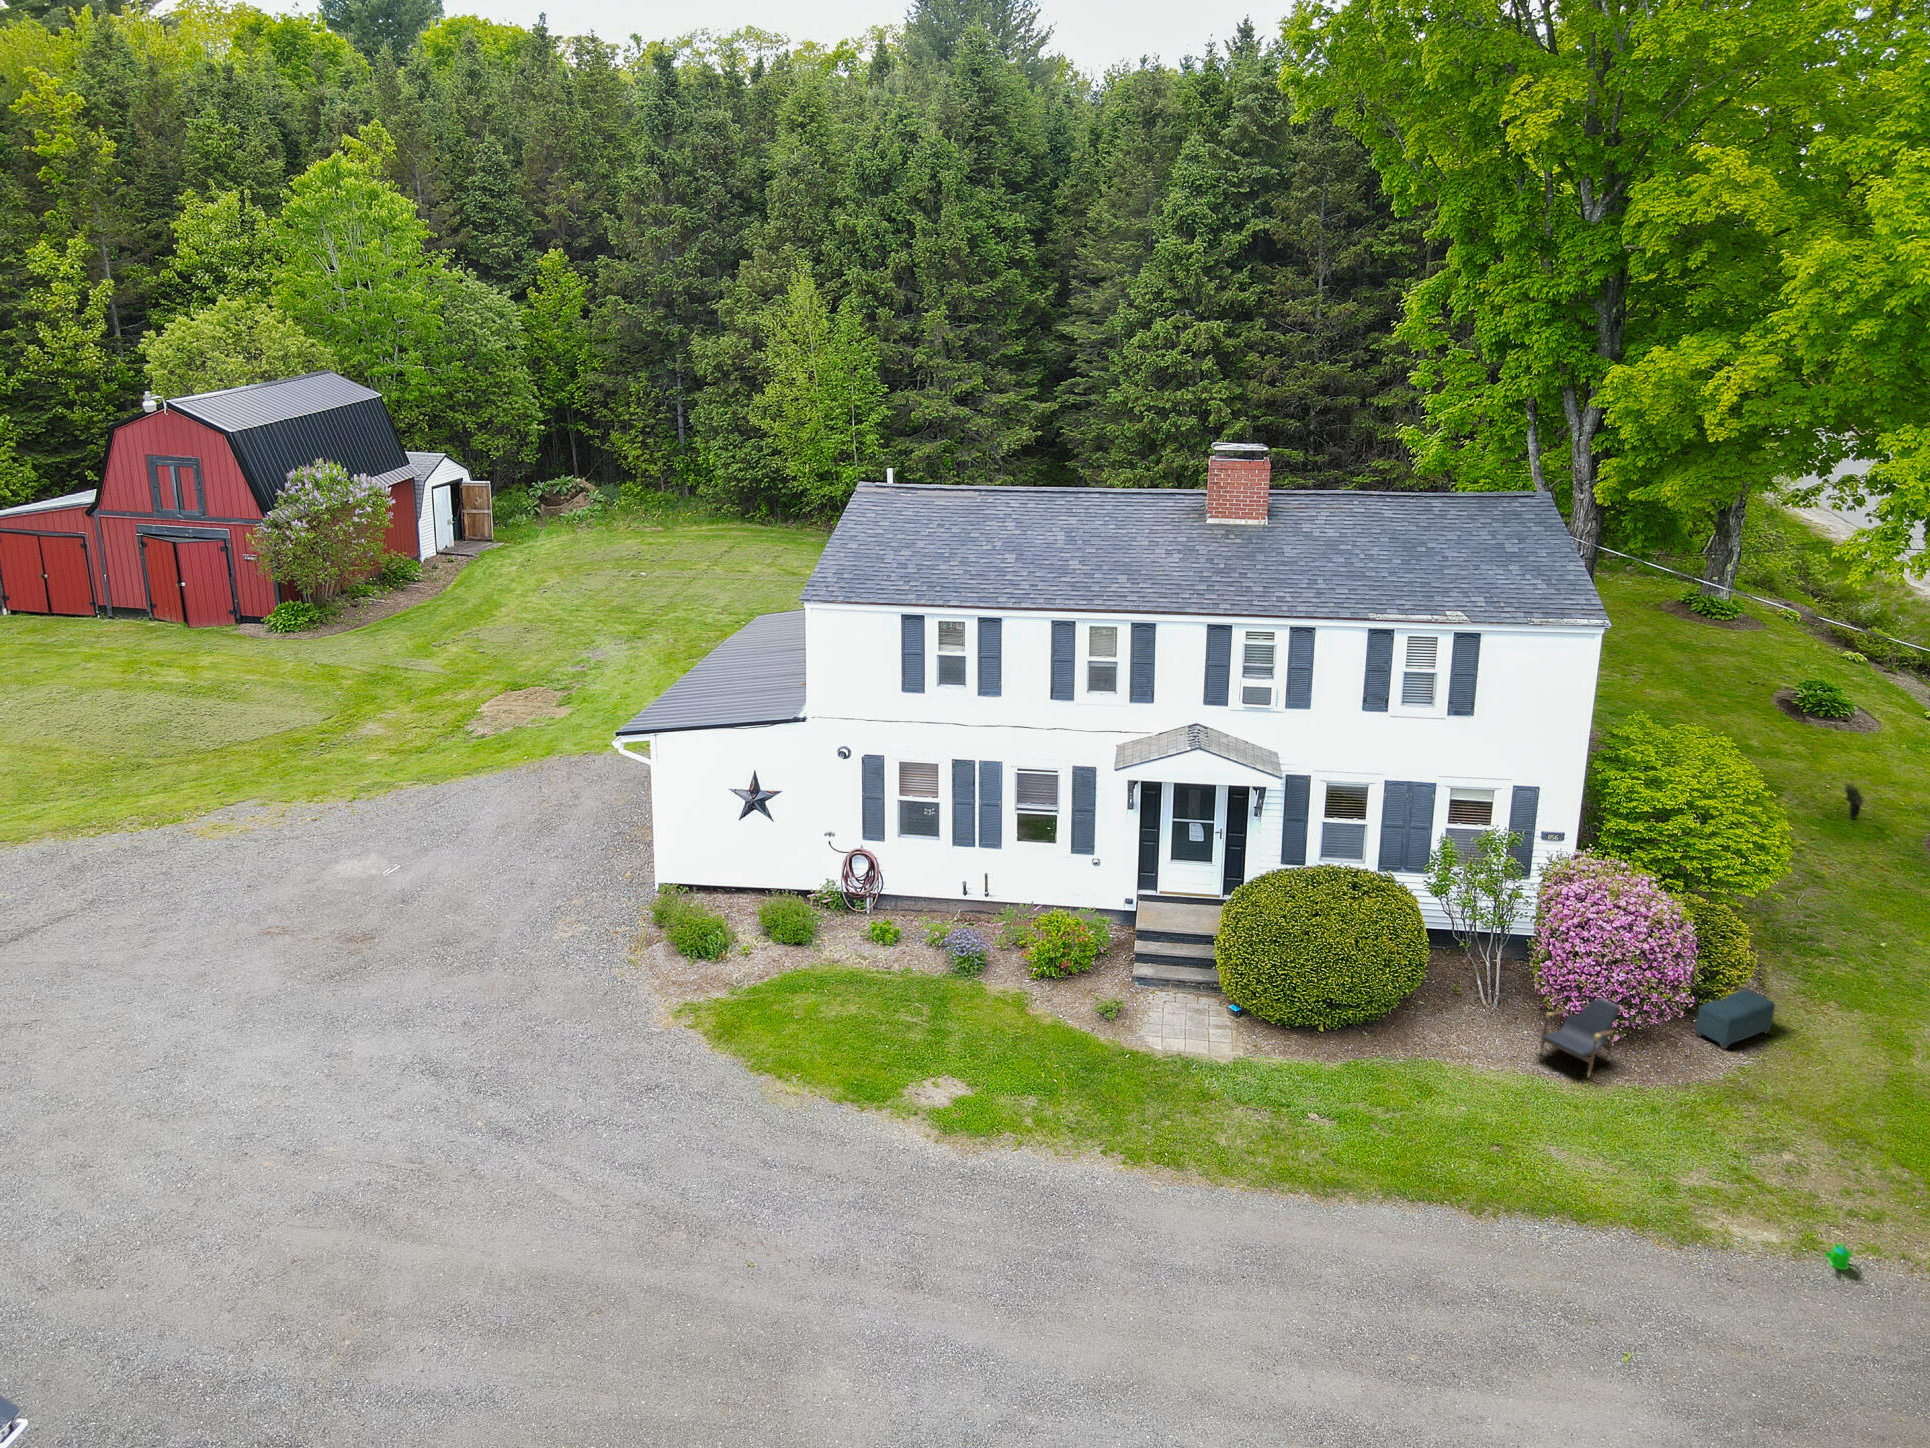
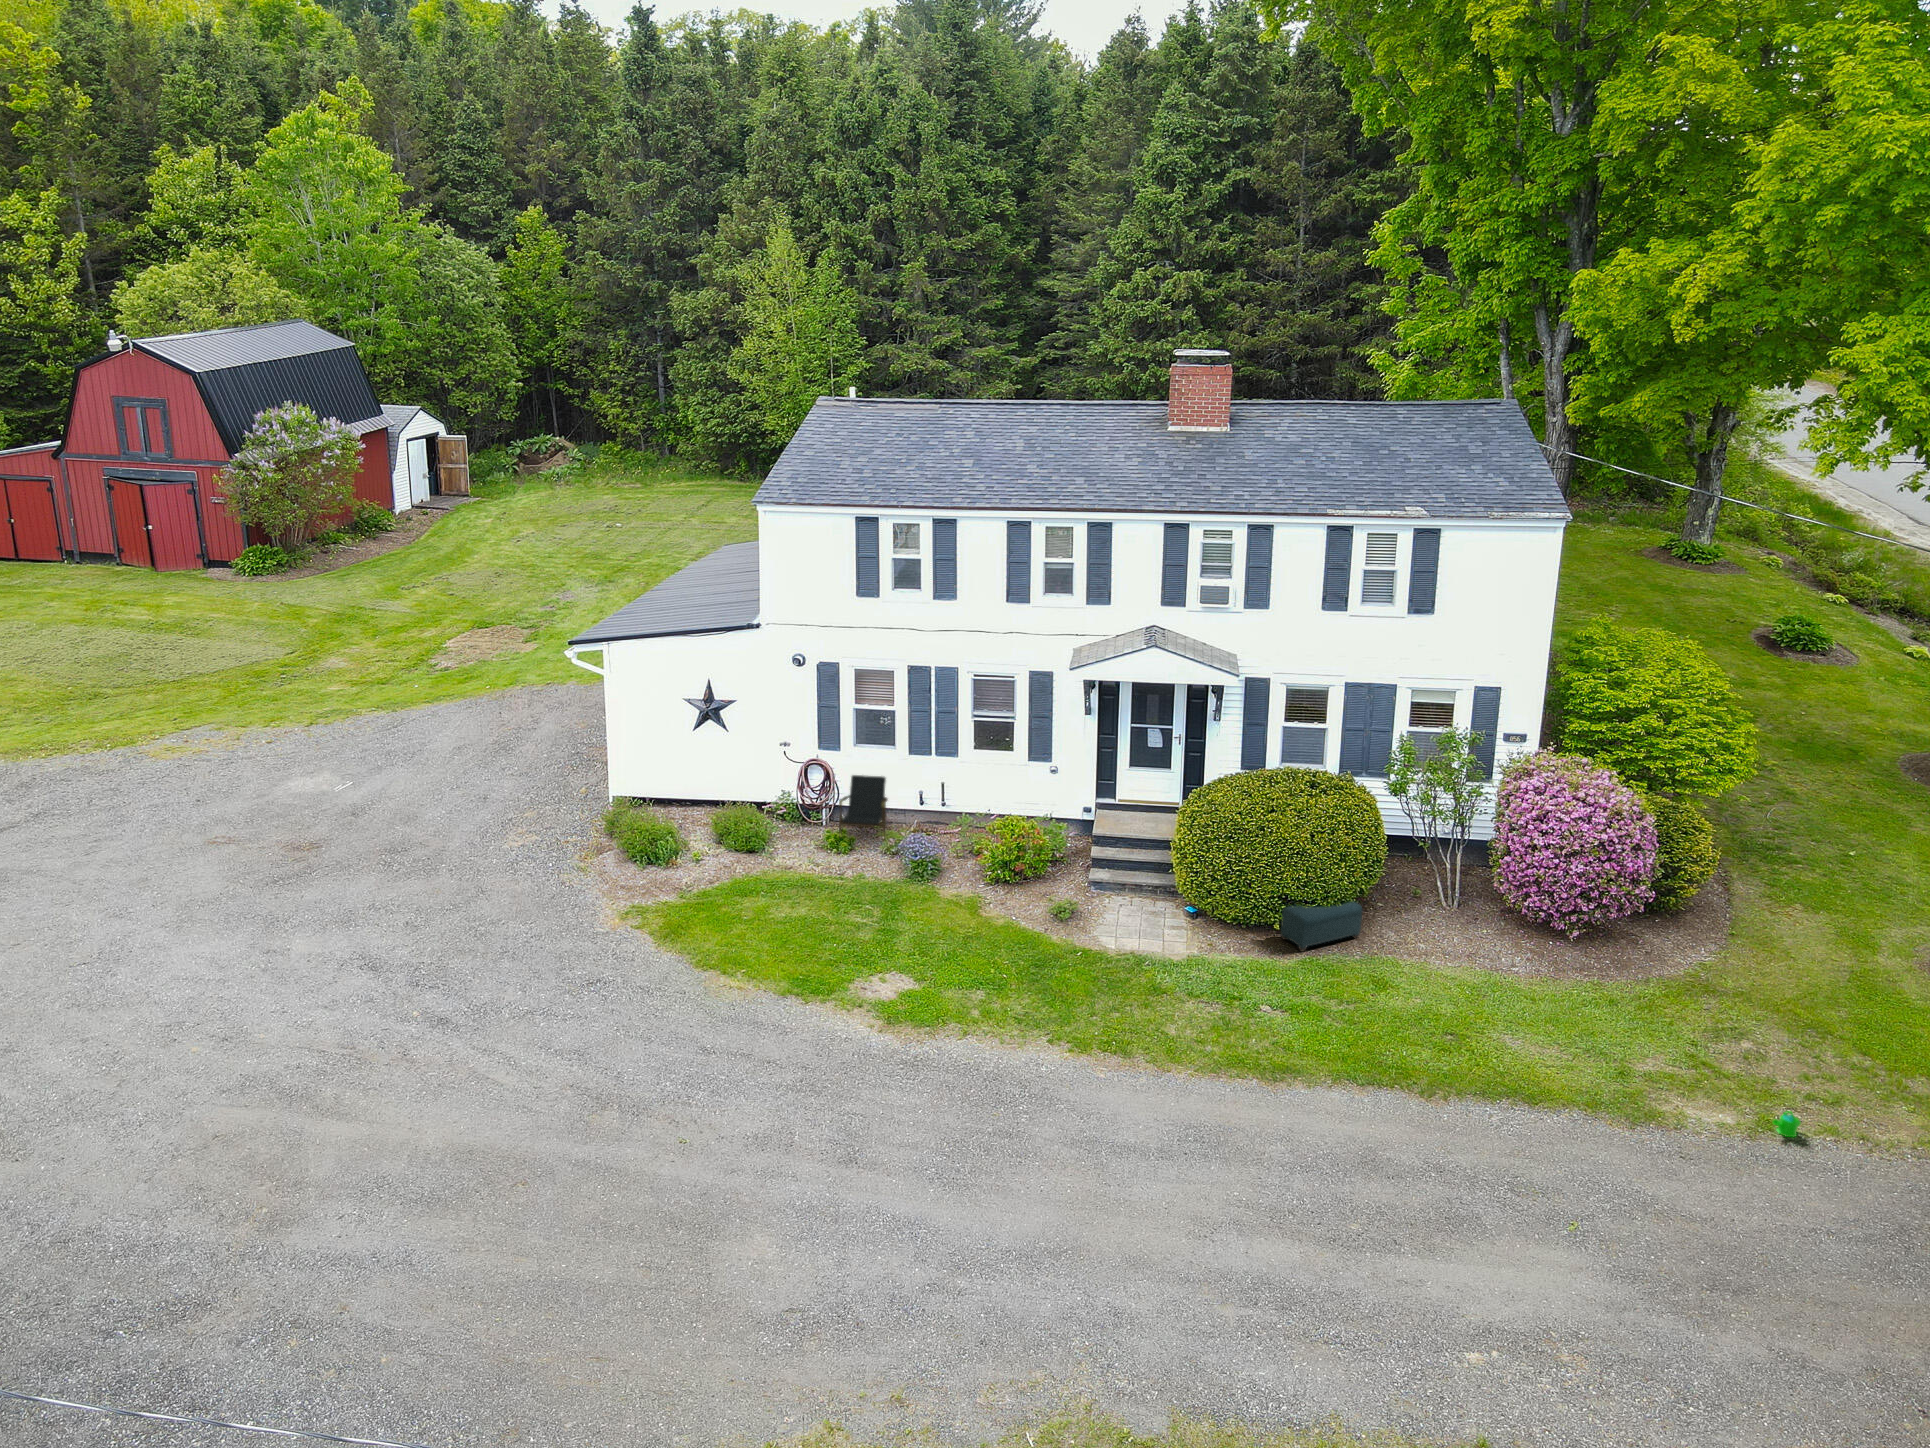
potted plant: present [1844,783,1863,819] -> none [1819,701,1841,738]
bench: present [1695,990,1775,1049] -> present [1281,902,1362,951]
lounge chair: present [1540,999,1619,1077] -> present [839,775,888,839]

